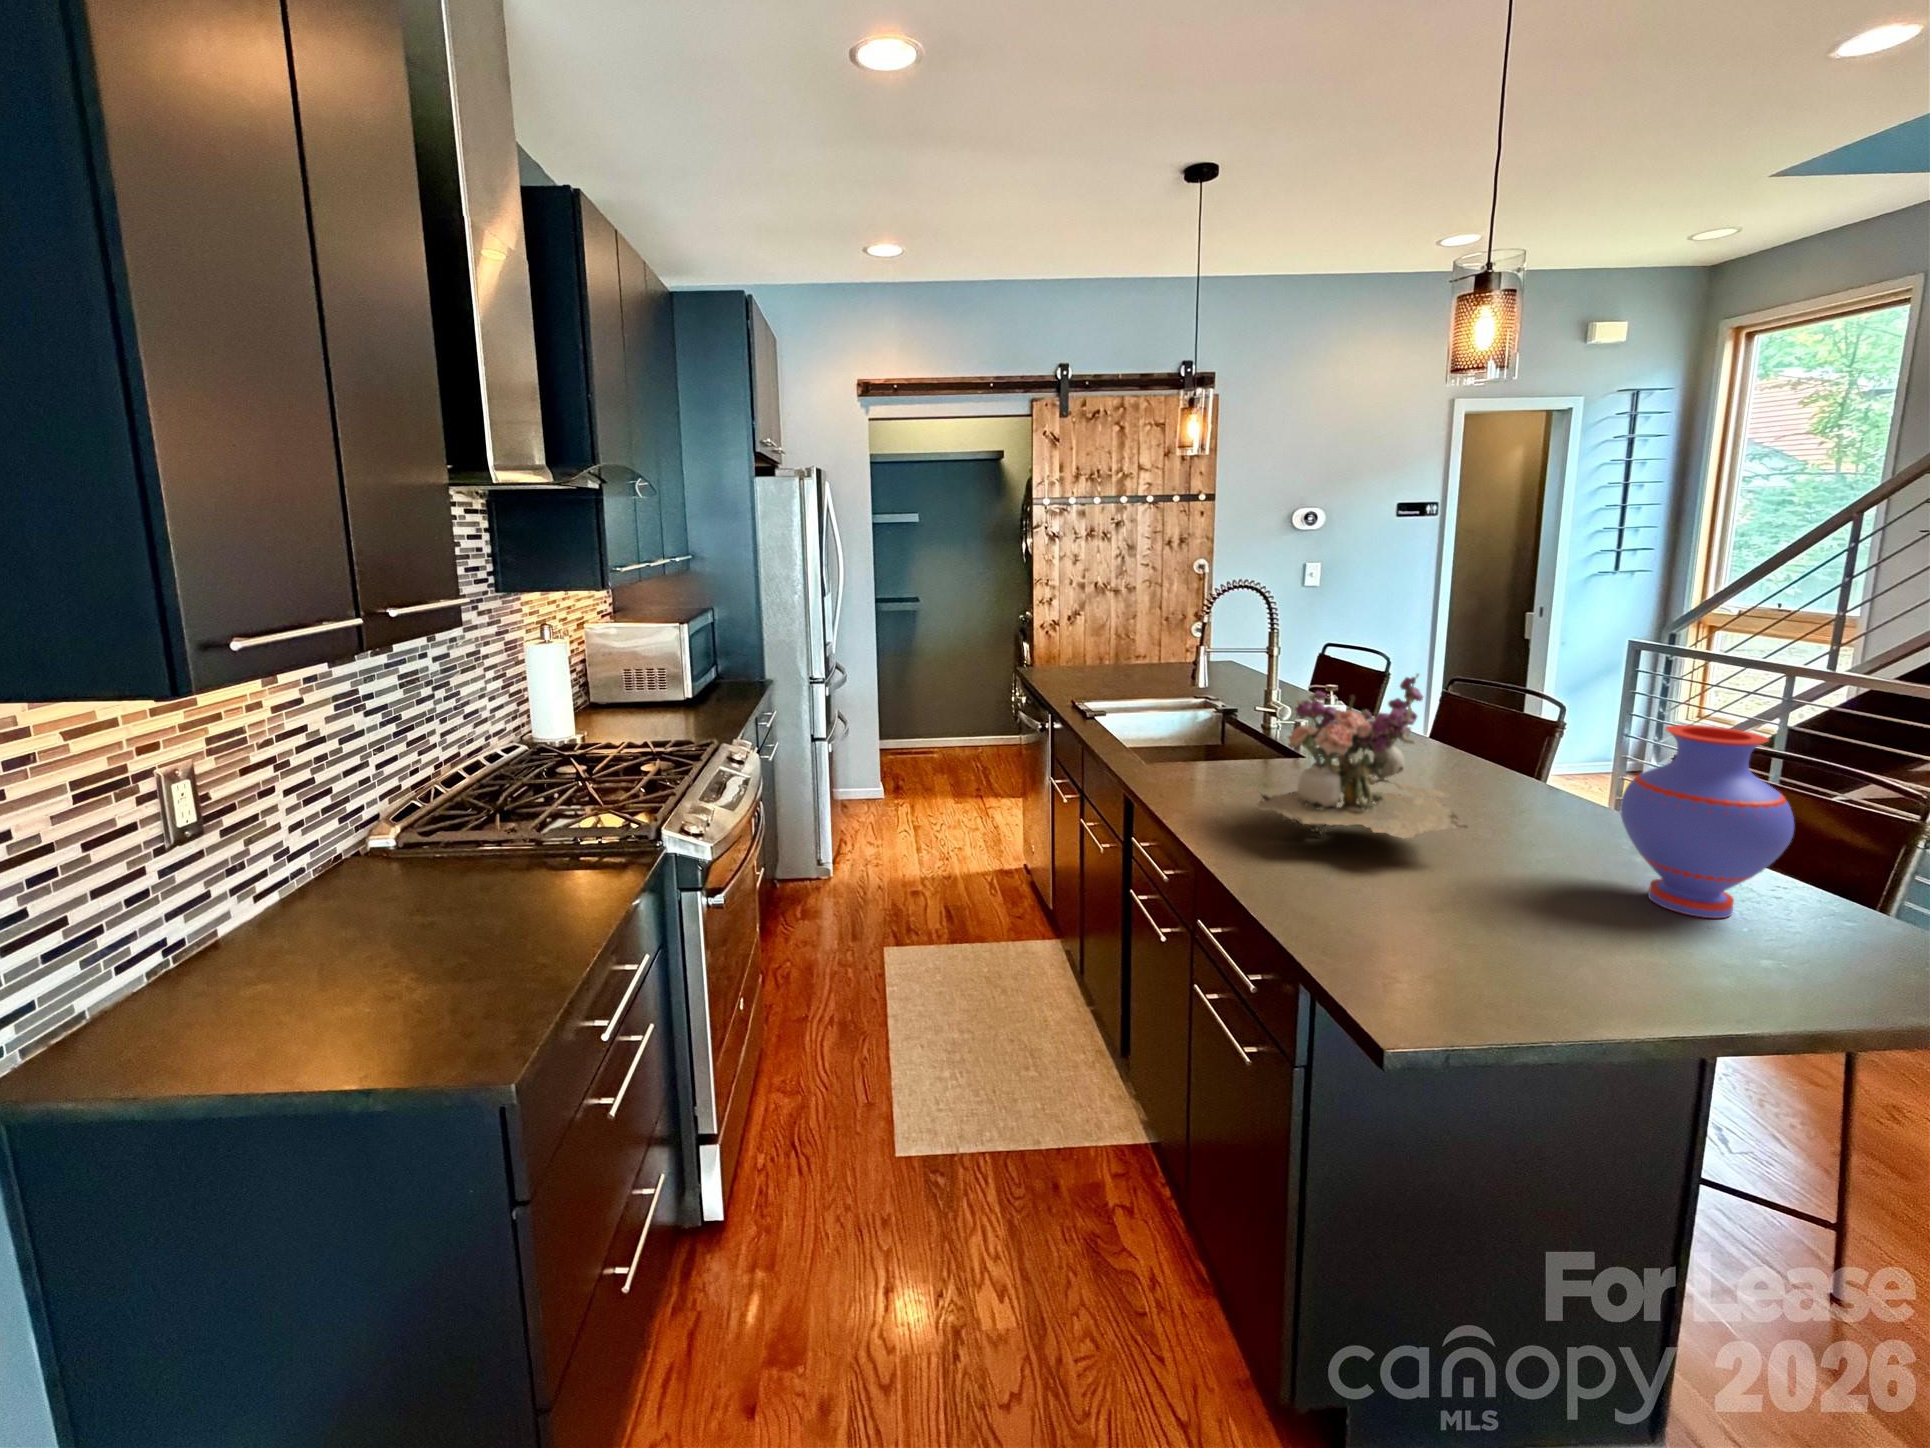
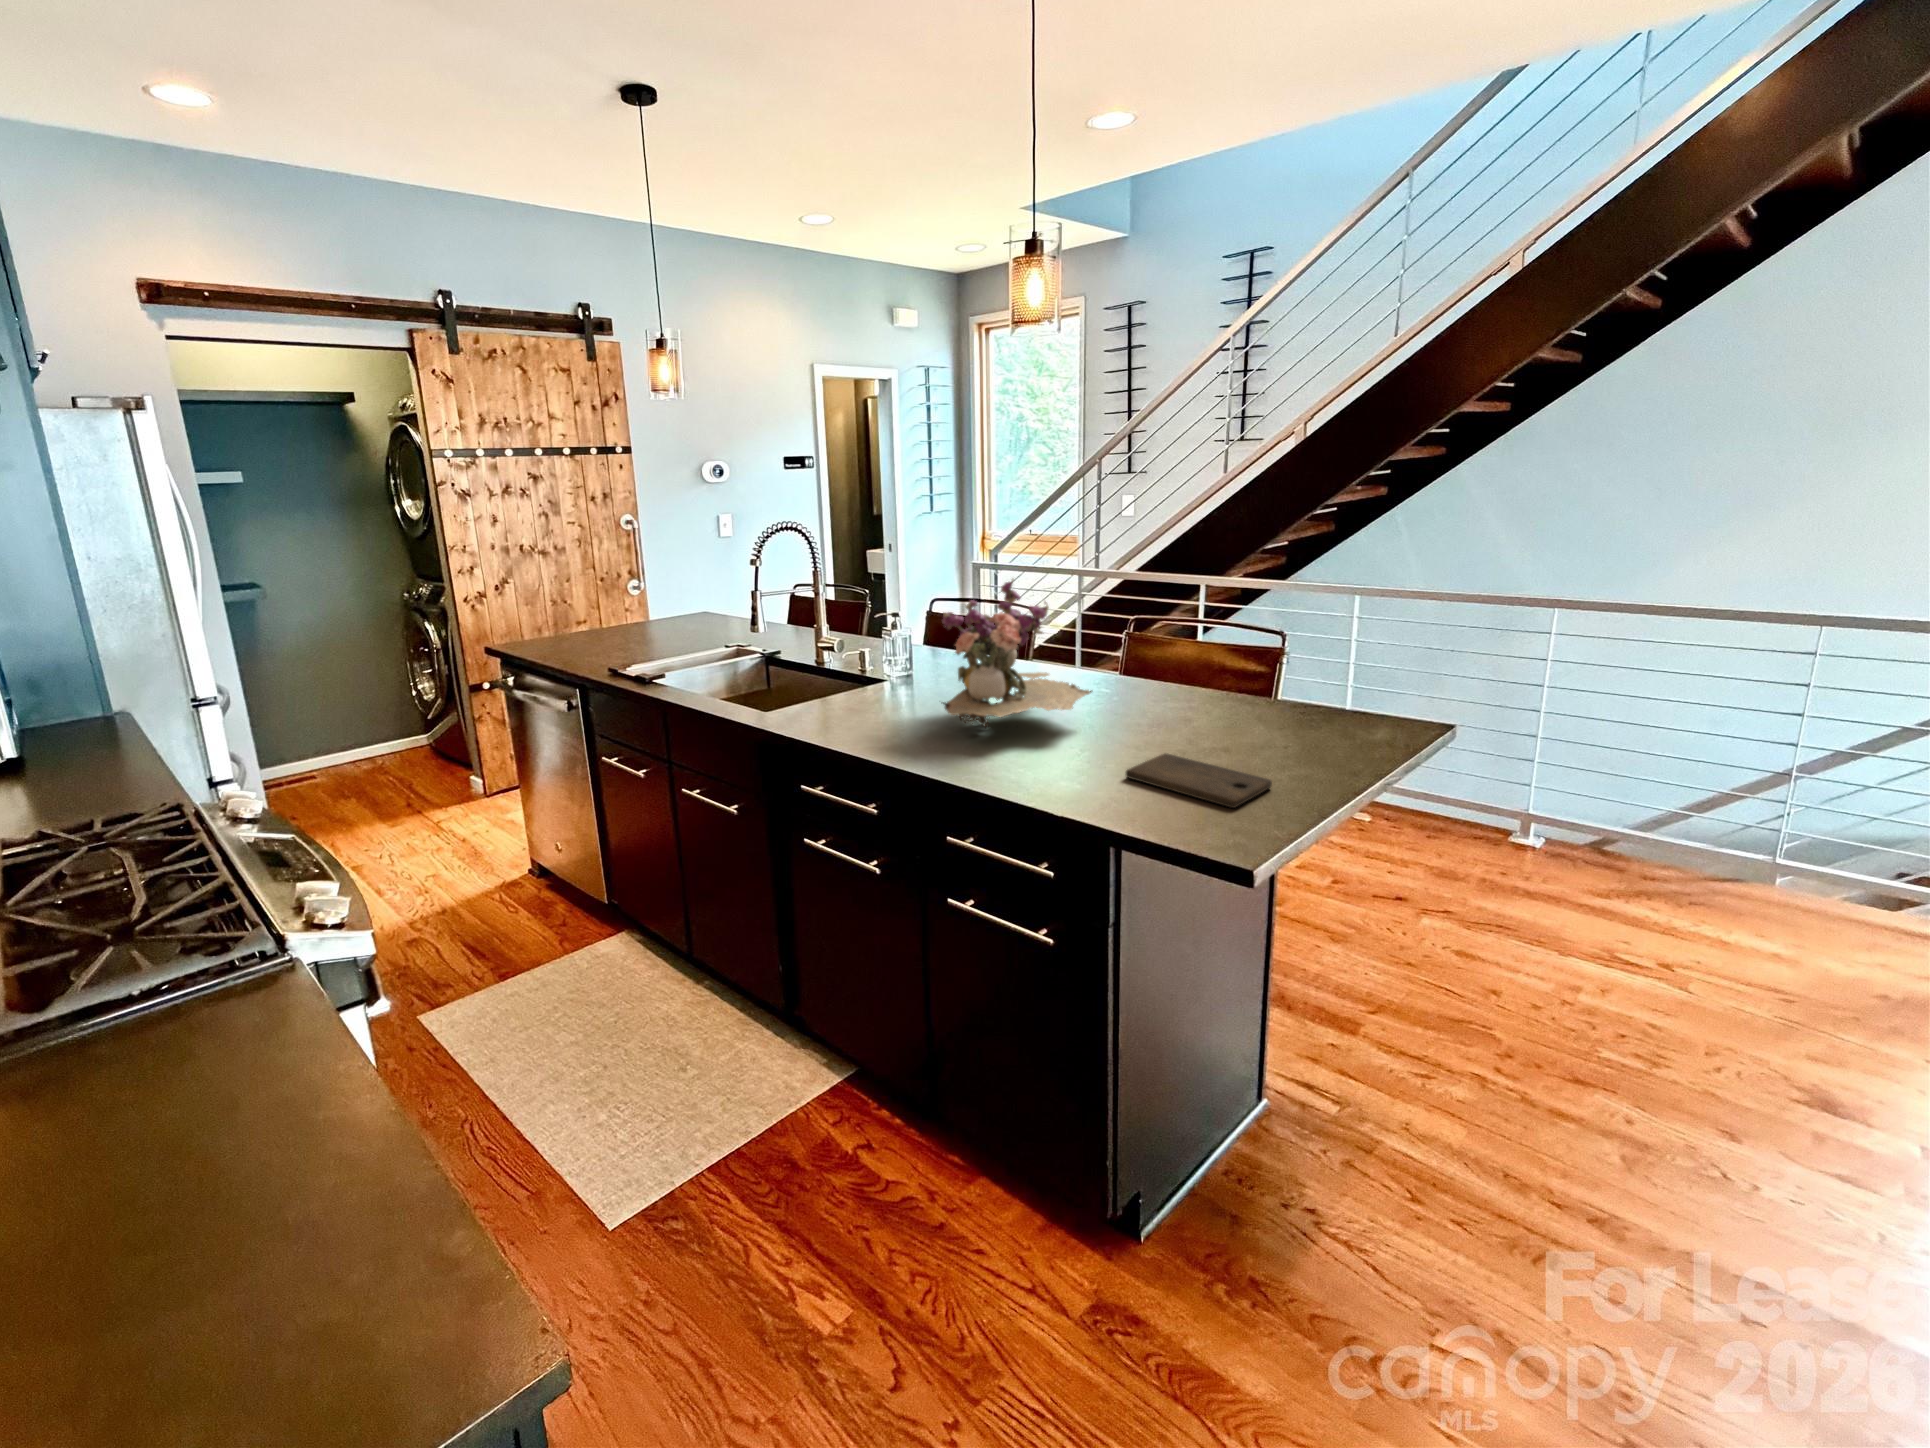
vase: present [1620,725,1794,918] -> none [1173,587,1266,718]
cutting board: none [1394,920,1583,1006] -> present [1126,753,1272,808]

